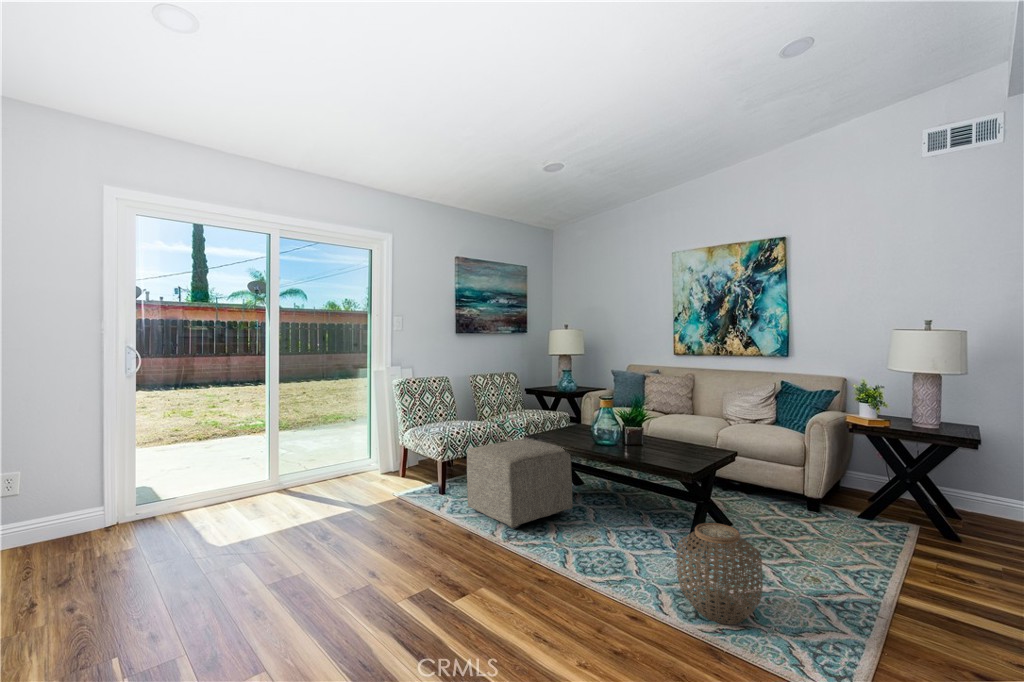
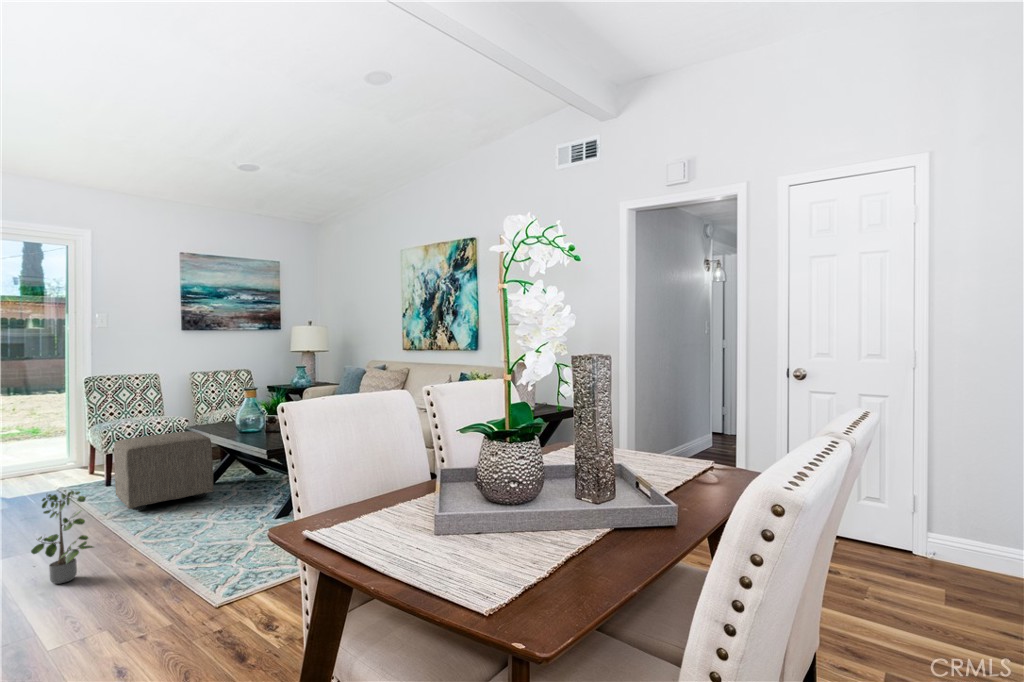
woven basket: present [676,523,763,624] -> none [186,487,258,564]
potted plant: none [542,525,612,646] -> present [31,490,93,584]

